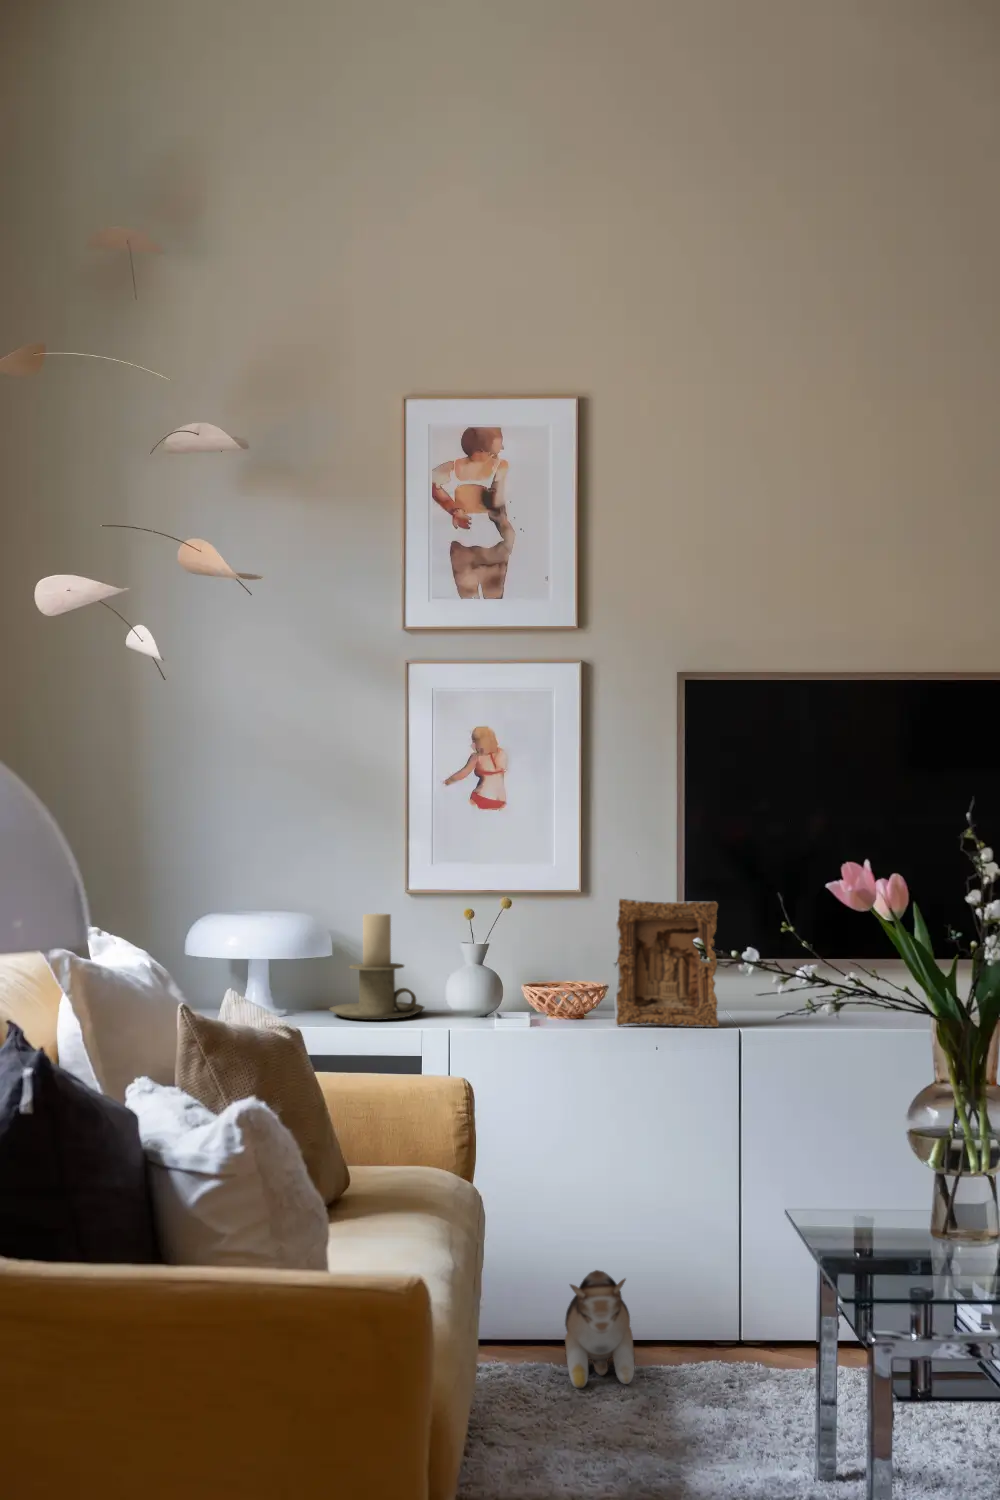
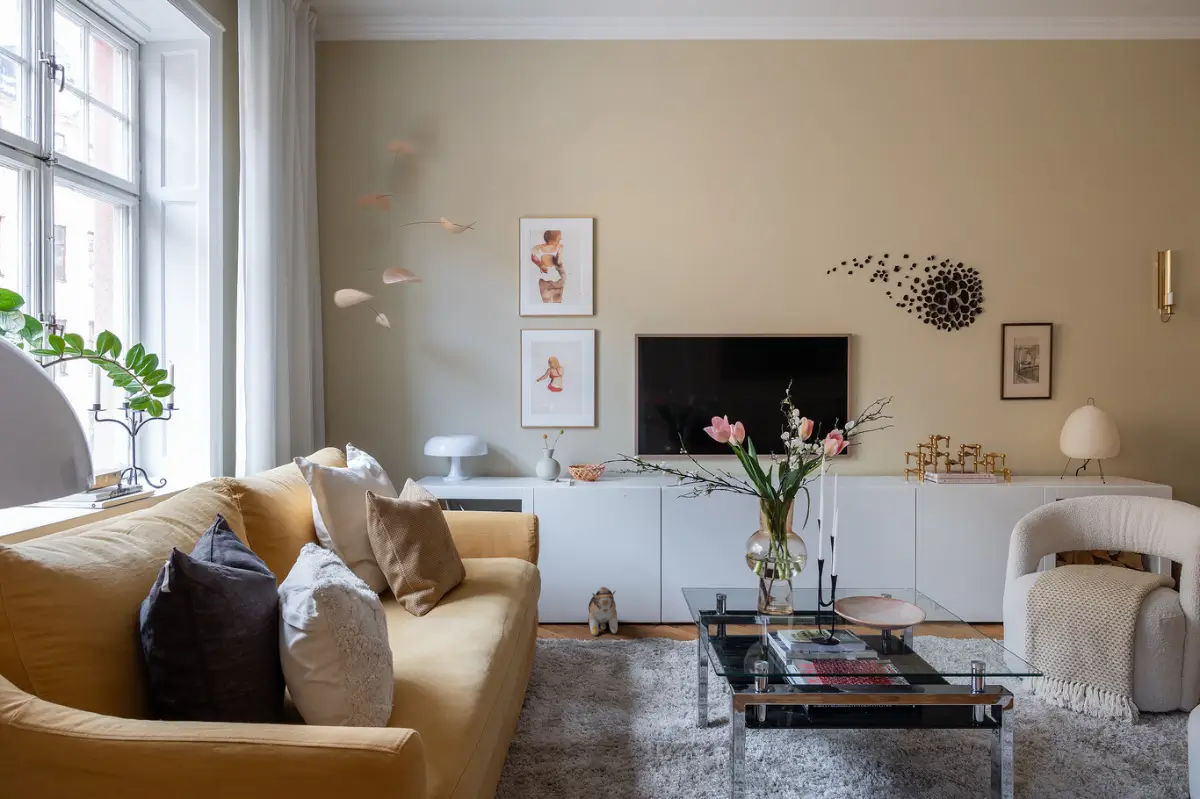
picture frame: present [615,899,719,1027] -> none [608,431,651,484]
candle holder: present [329,913,424,1020] -> none [486,436,527,482]

